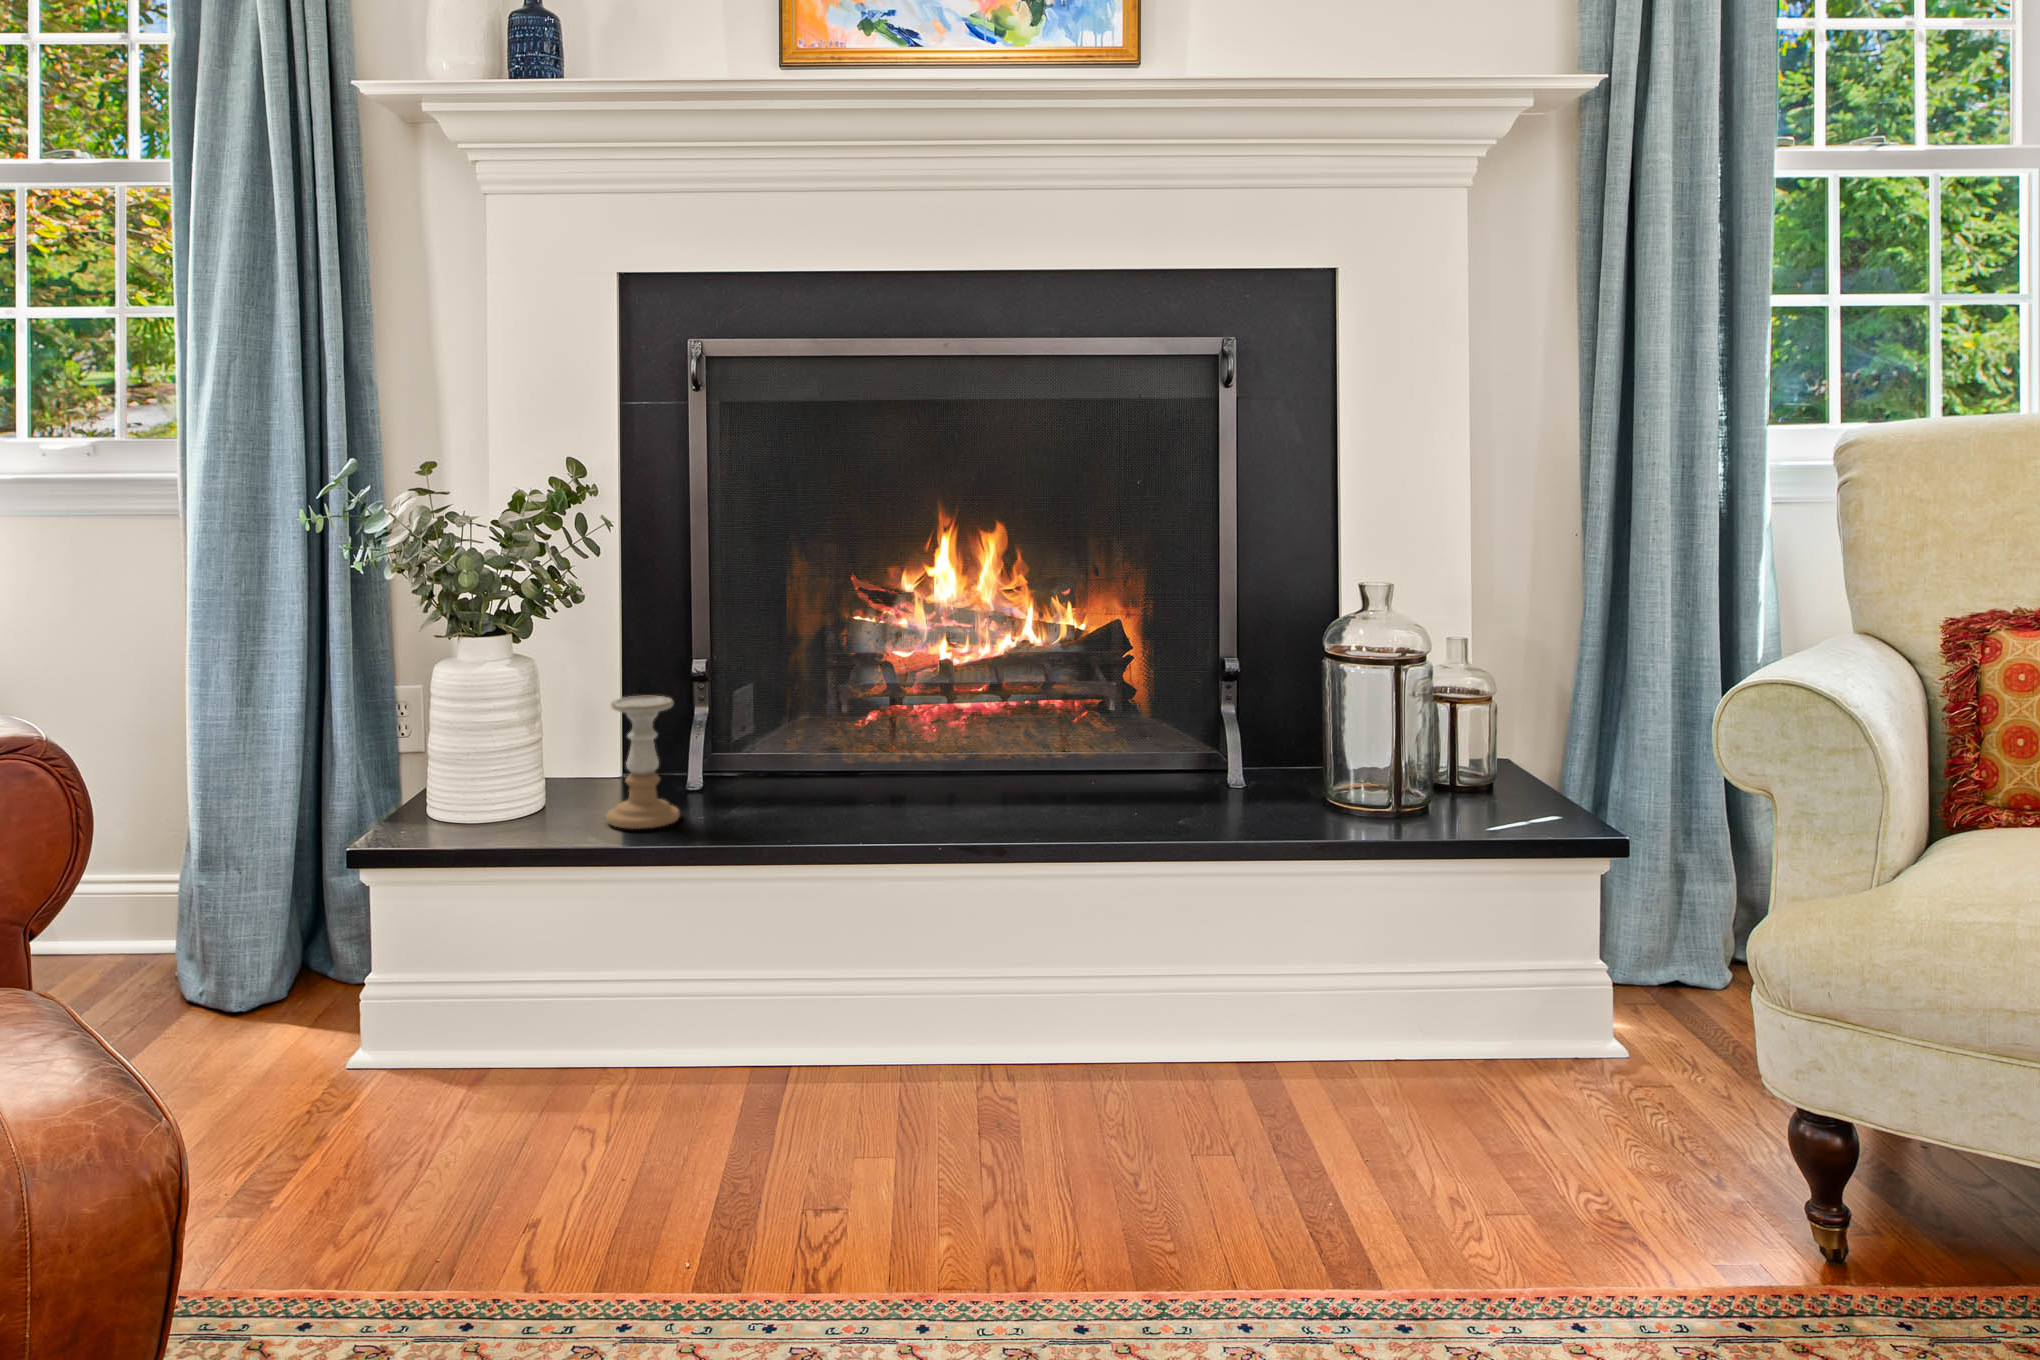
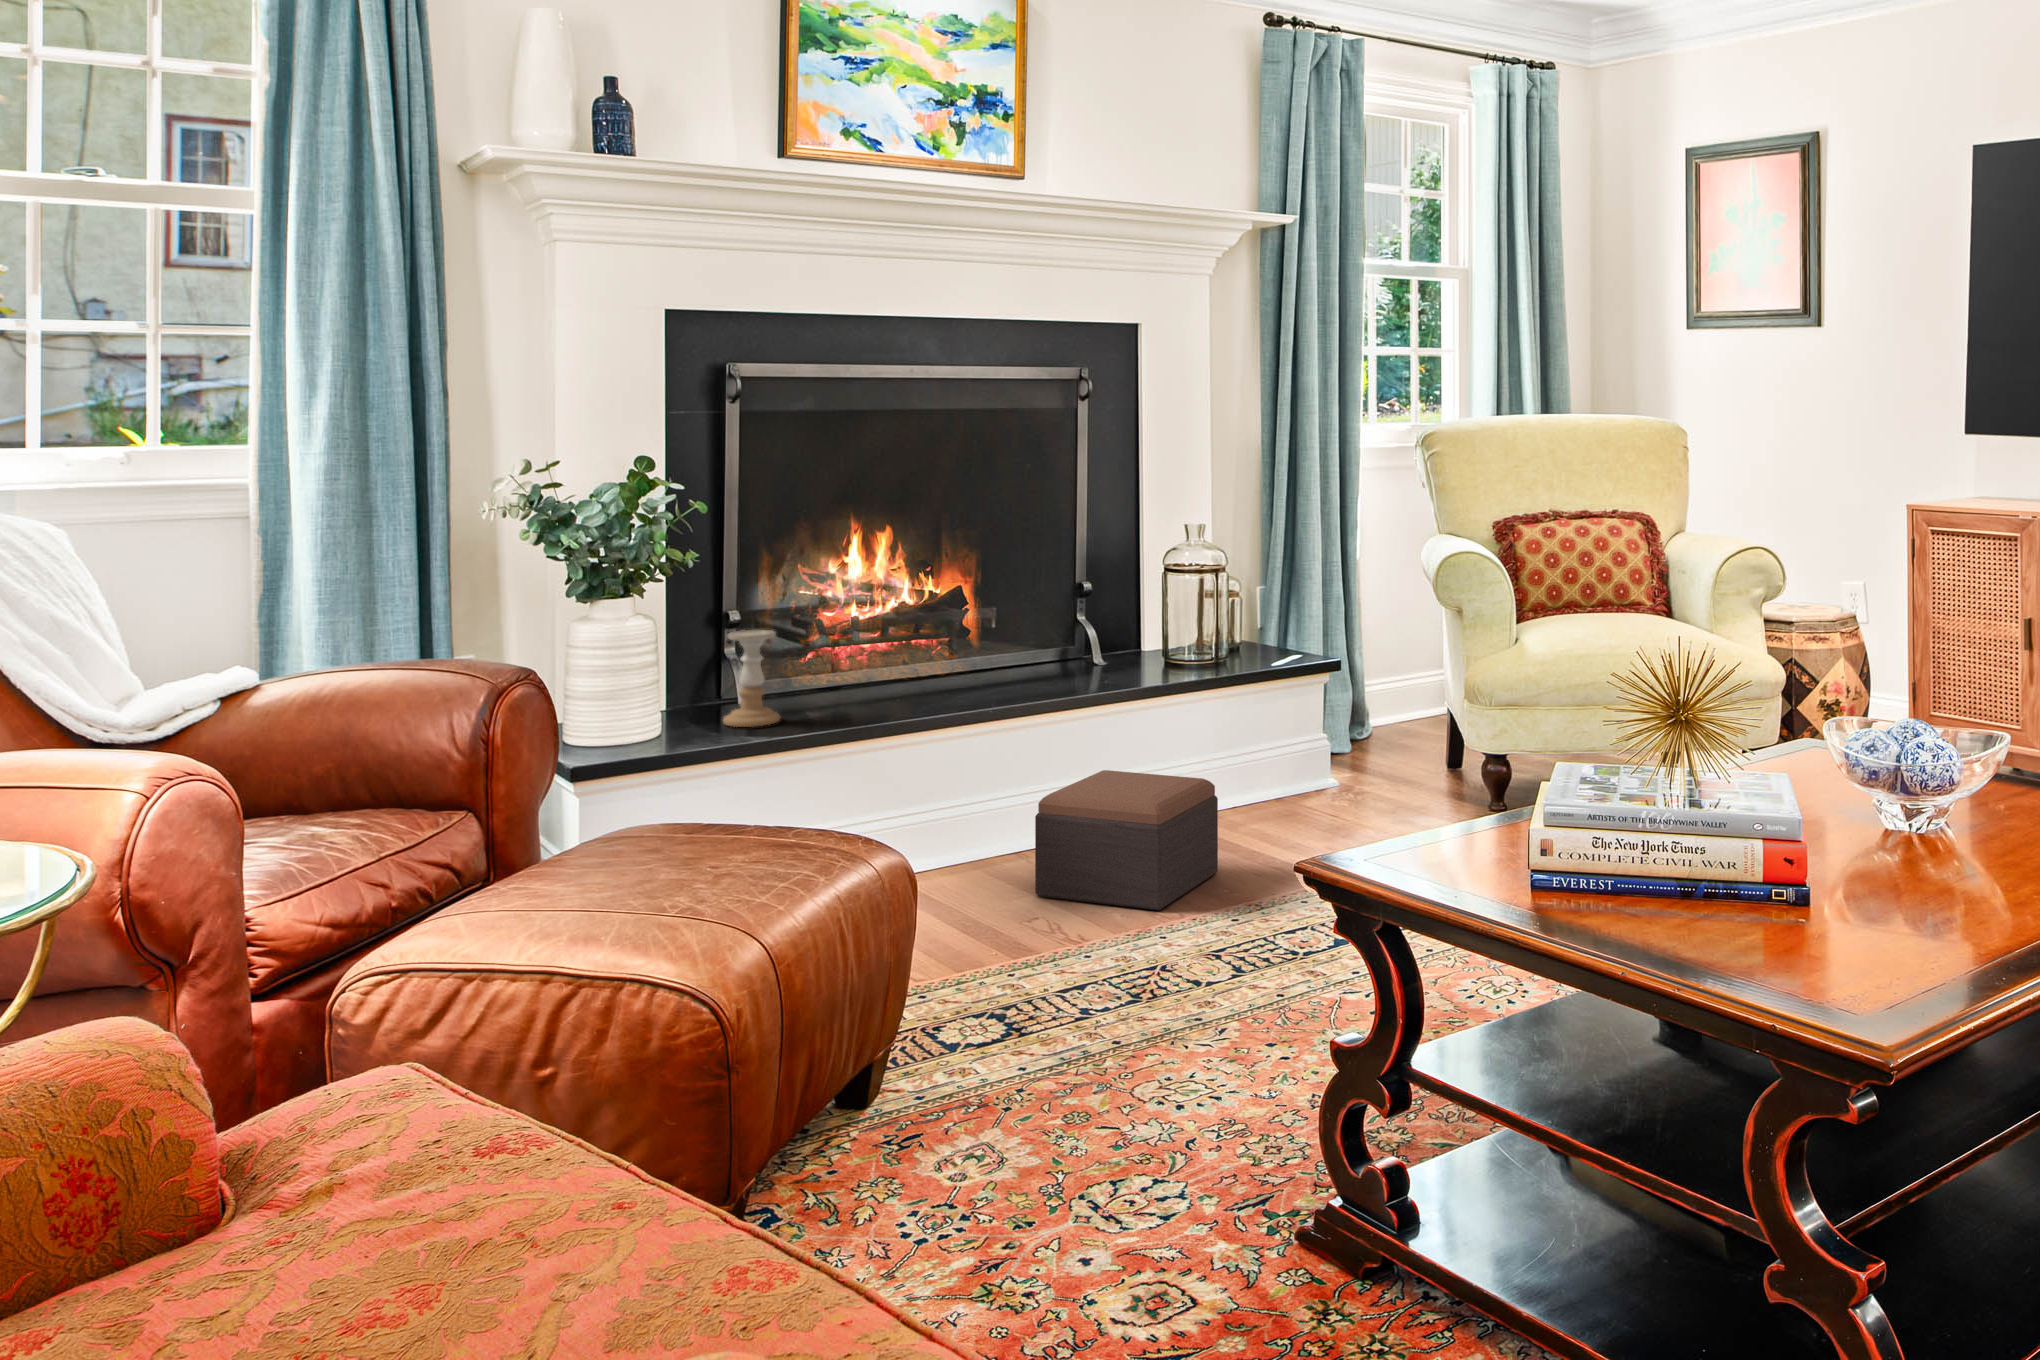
footstool: none [864,985,1172,1272] -> present [1035,770,1218,910]

